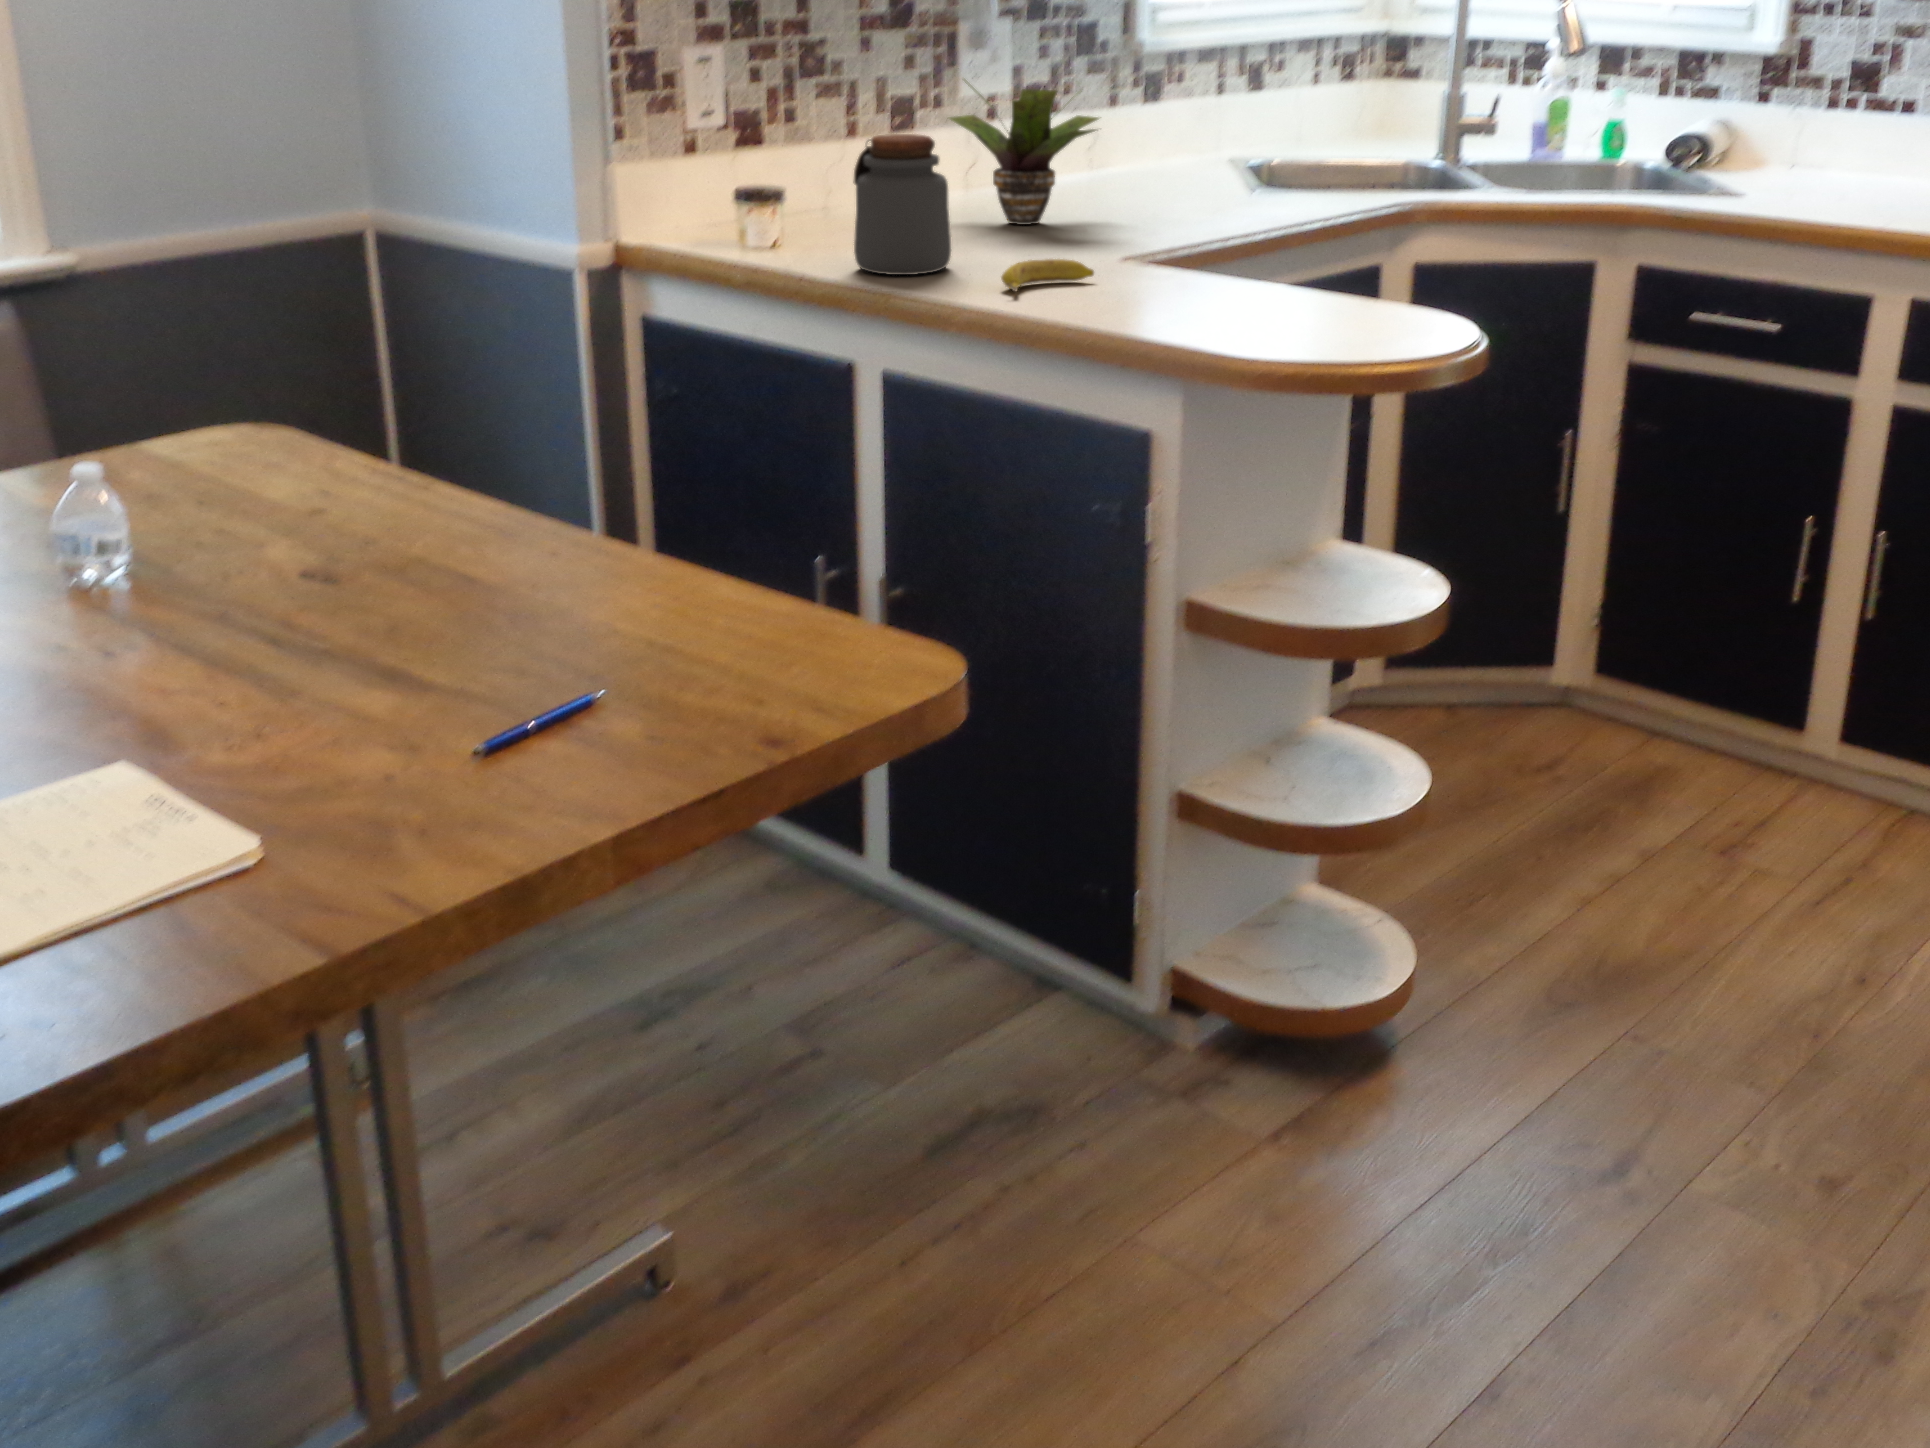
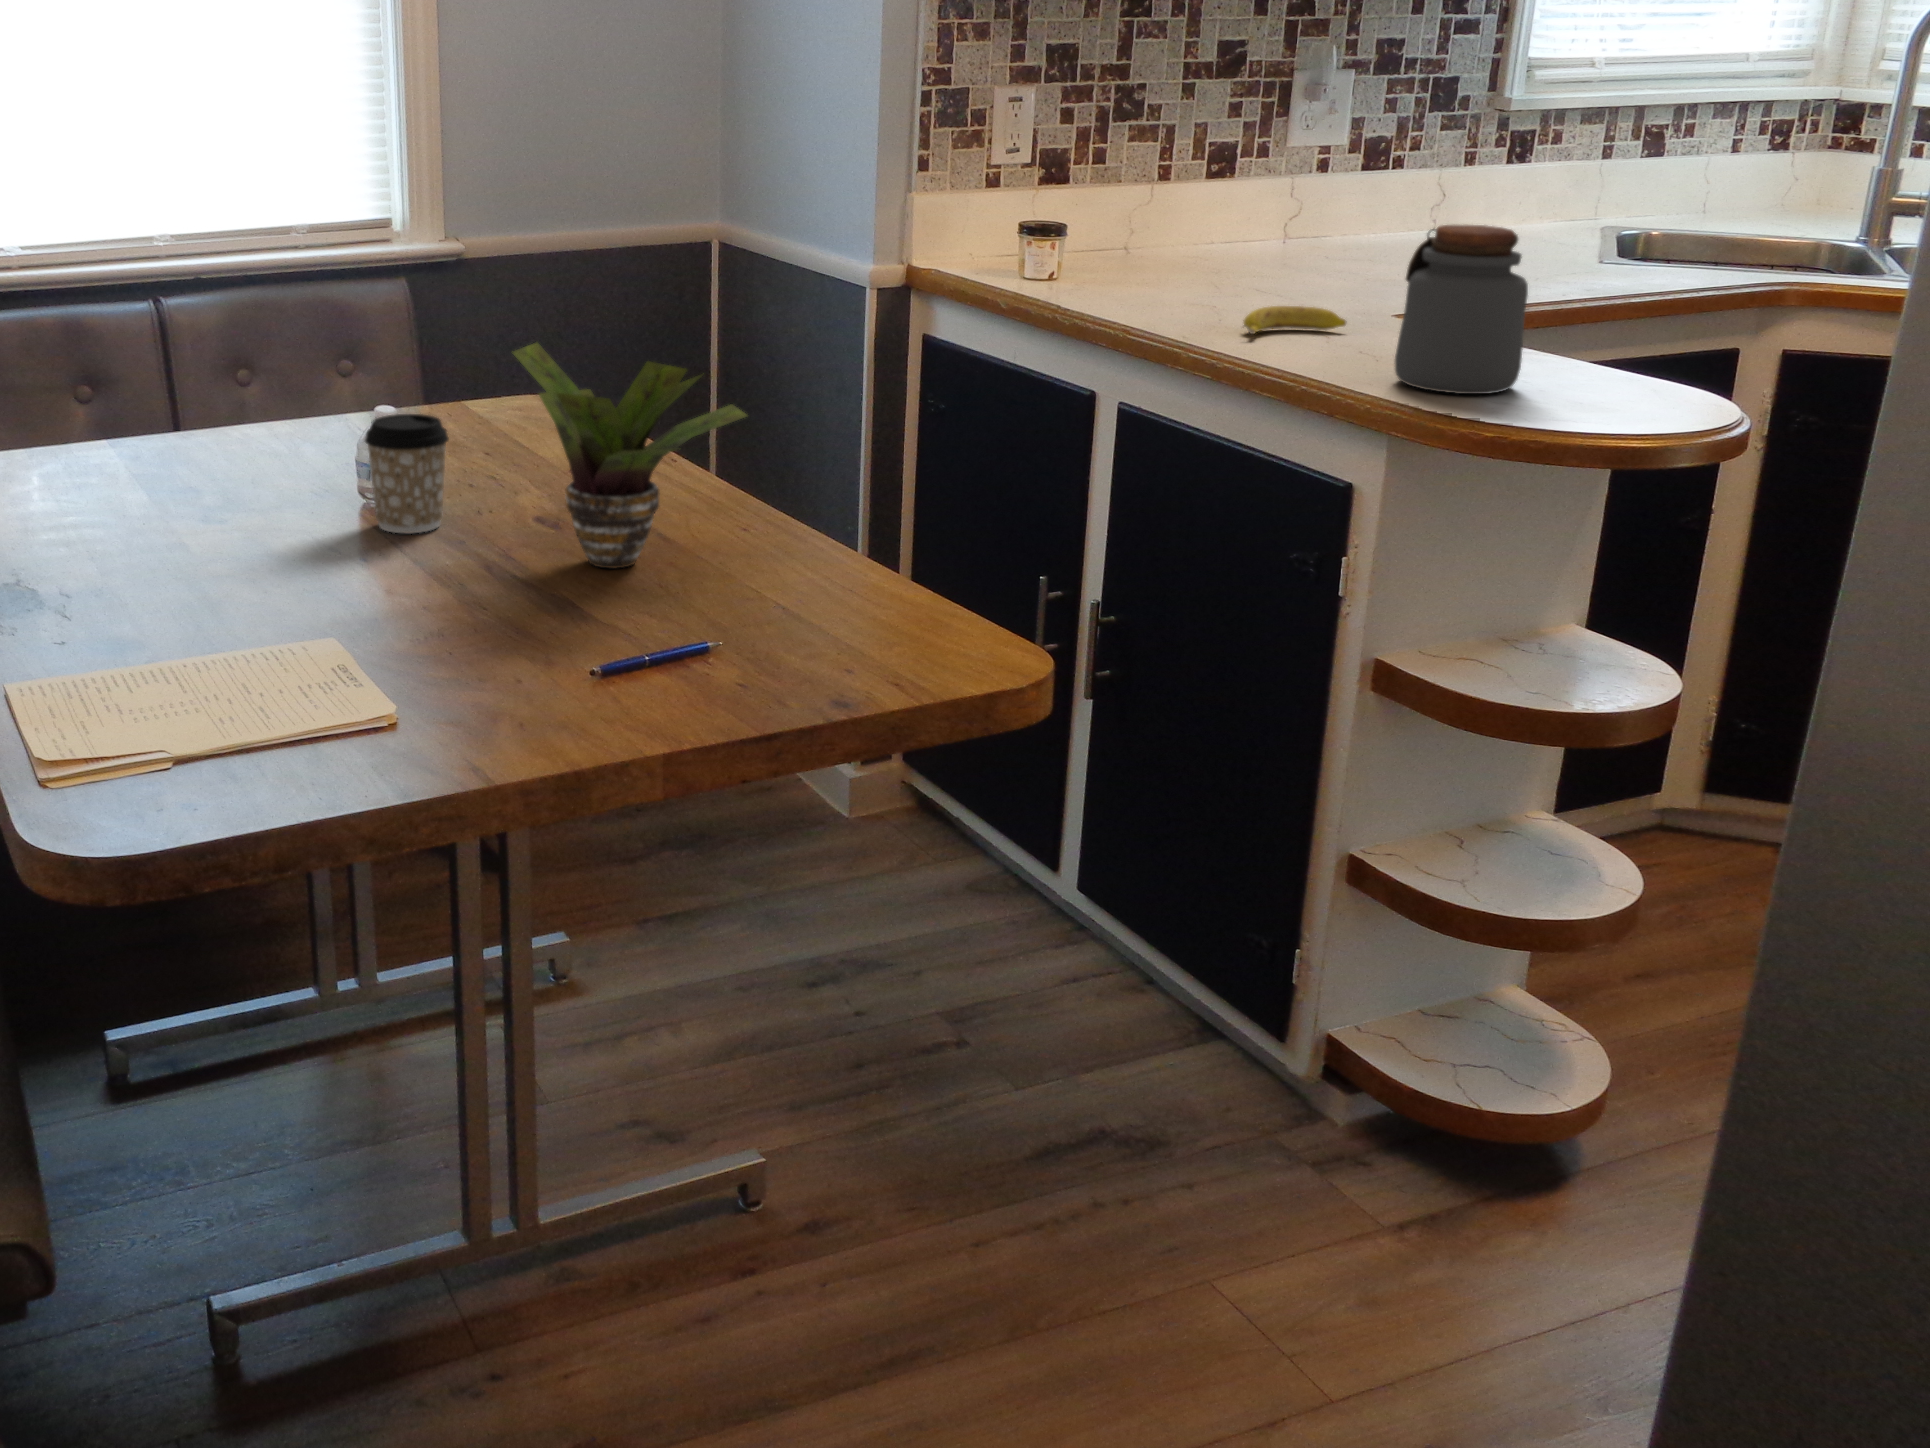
potted plant: present [949,79,1099,225] -> present [512,343,747,568]
jar: present [853,134,951,275] -> present [1395,225,1528,394]
coffee cup: none [86,474,200,623] -> present [365,414,449,533]

